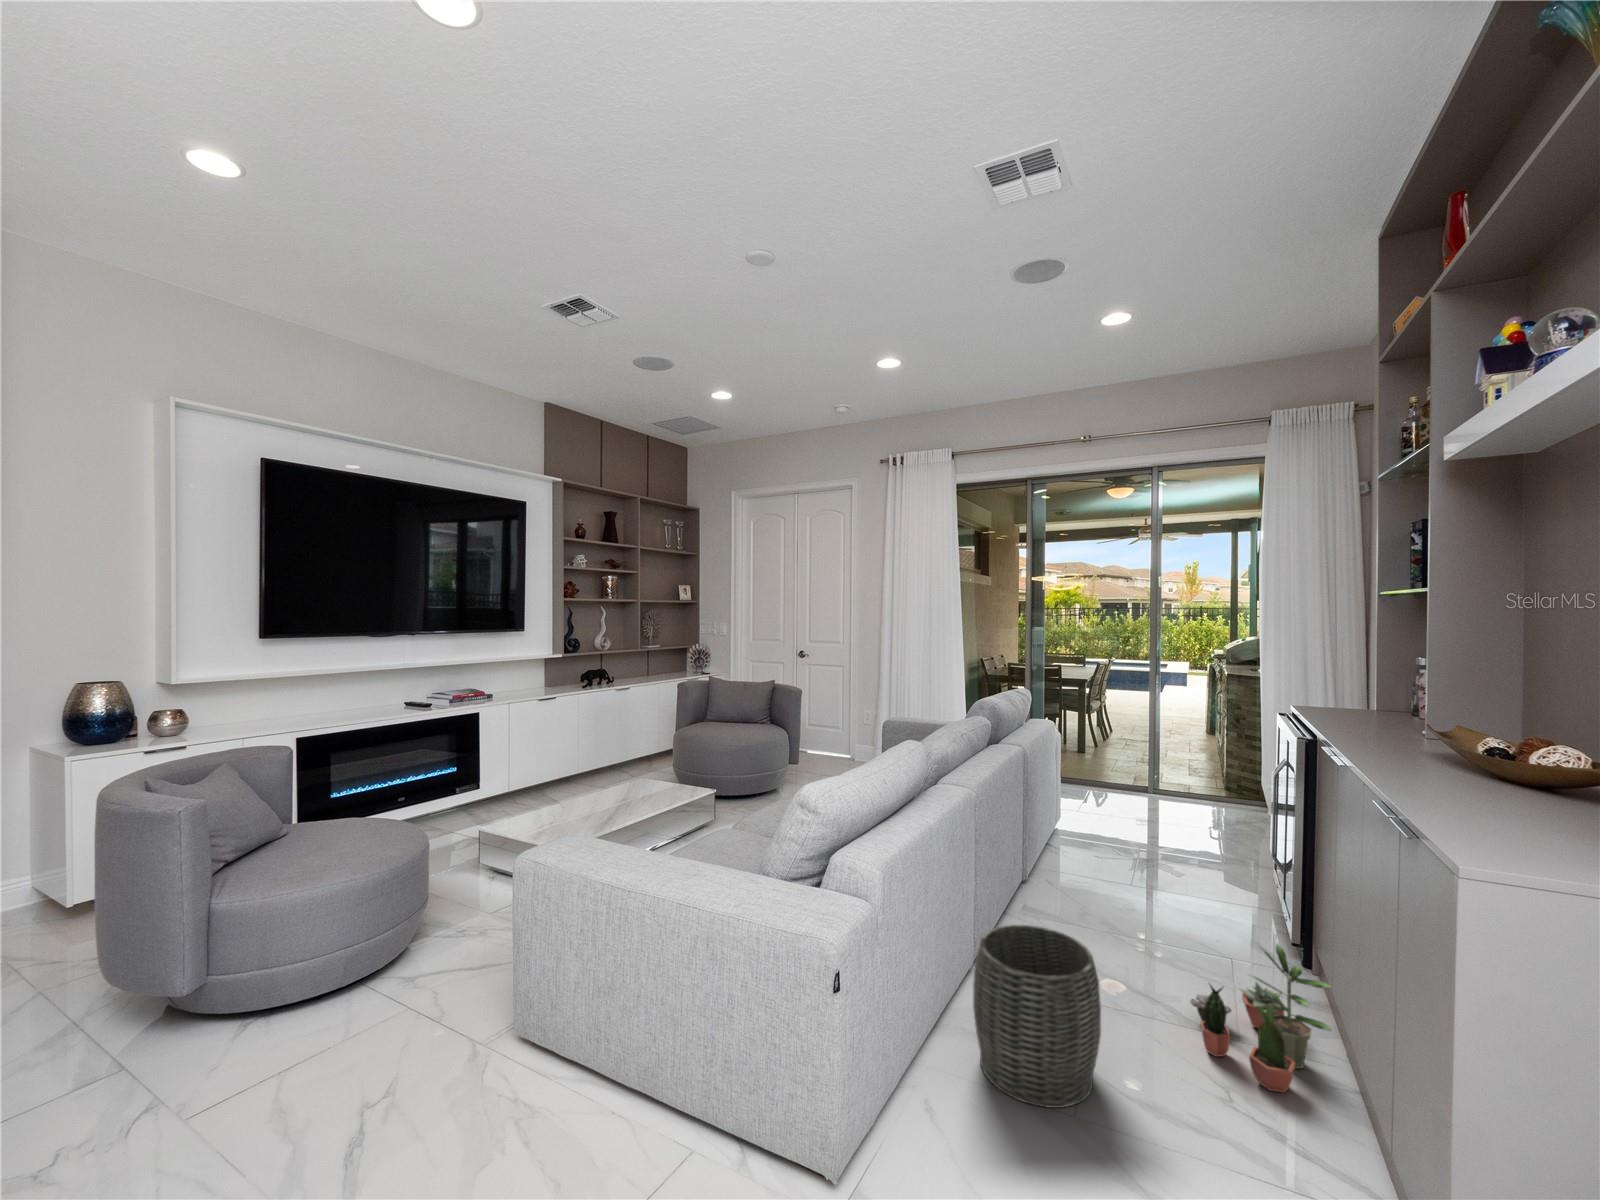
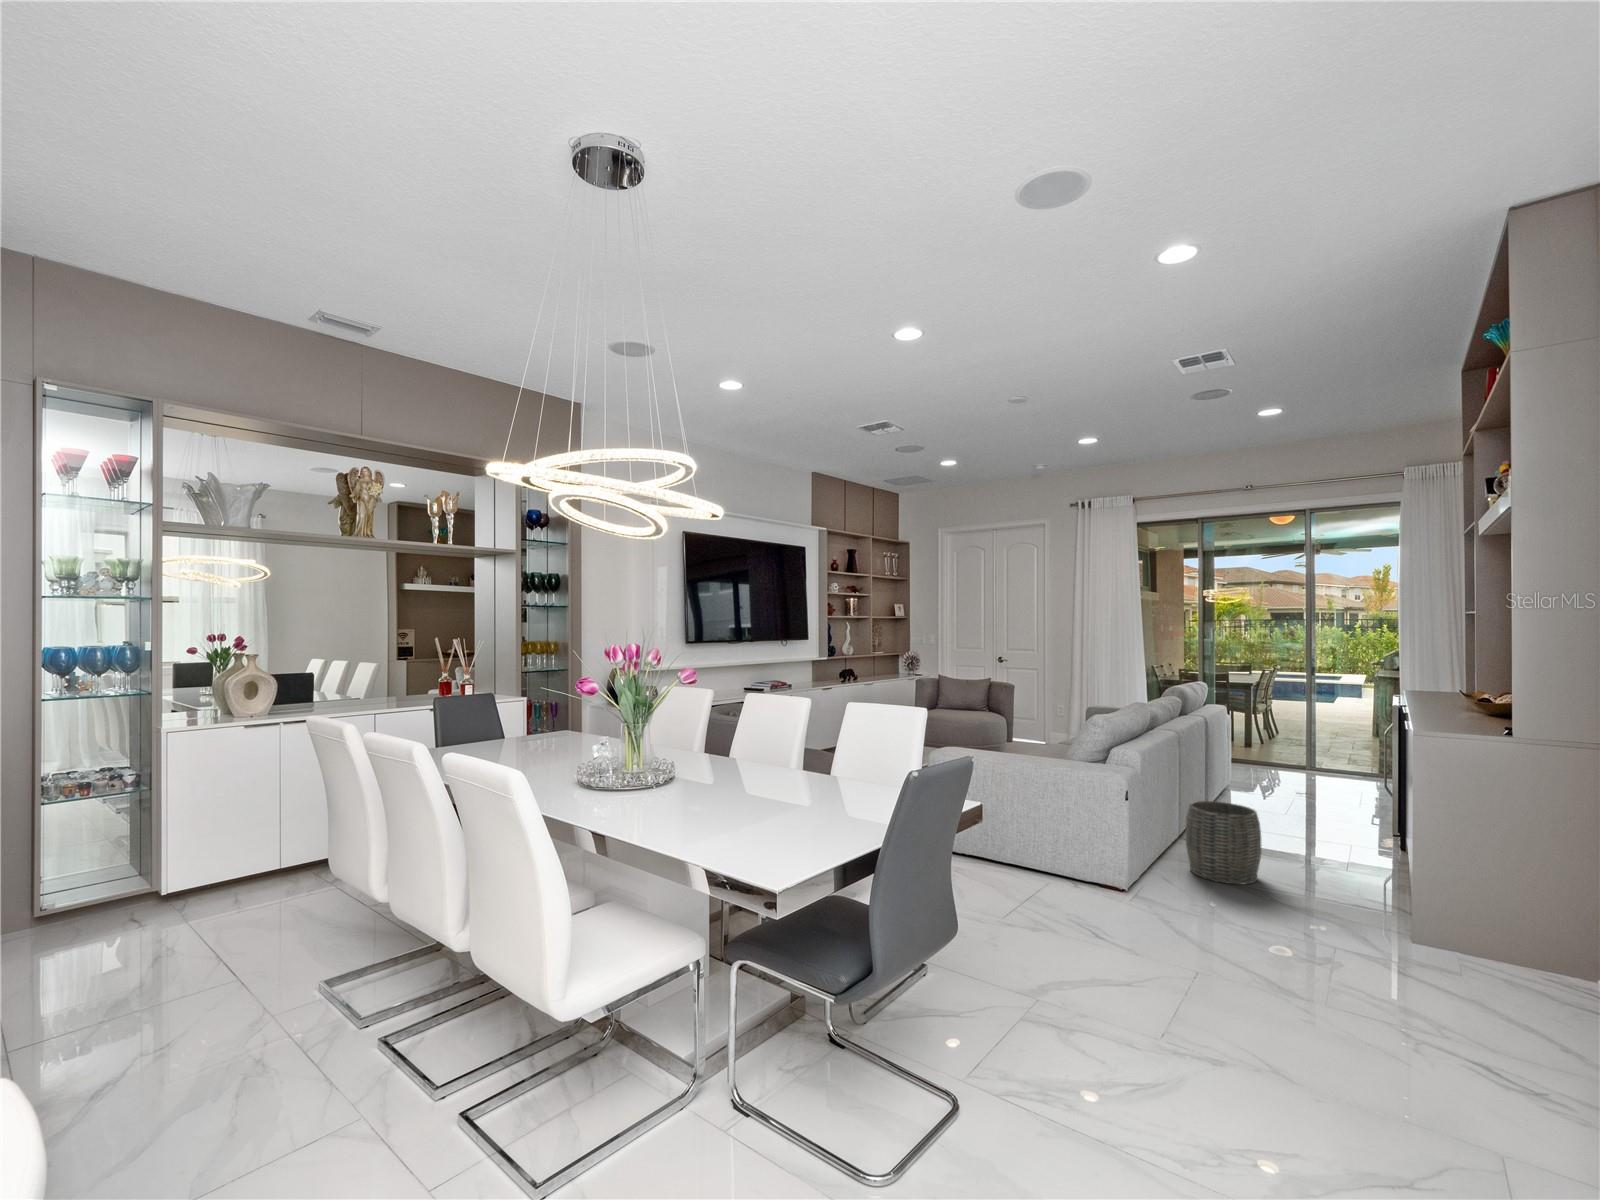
potted plant: present [1190,944,1332,1092] -> none [1320,816,1402,889]

